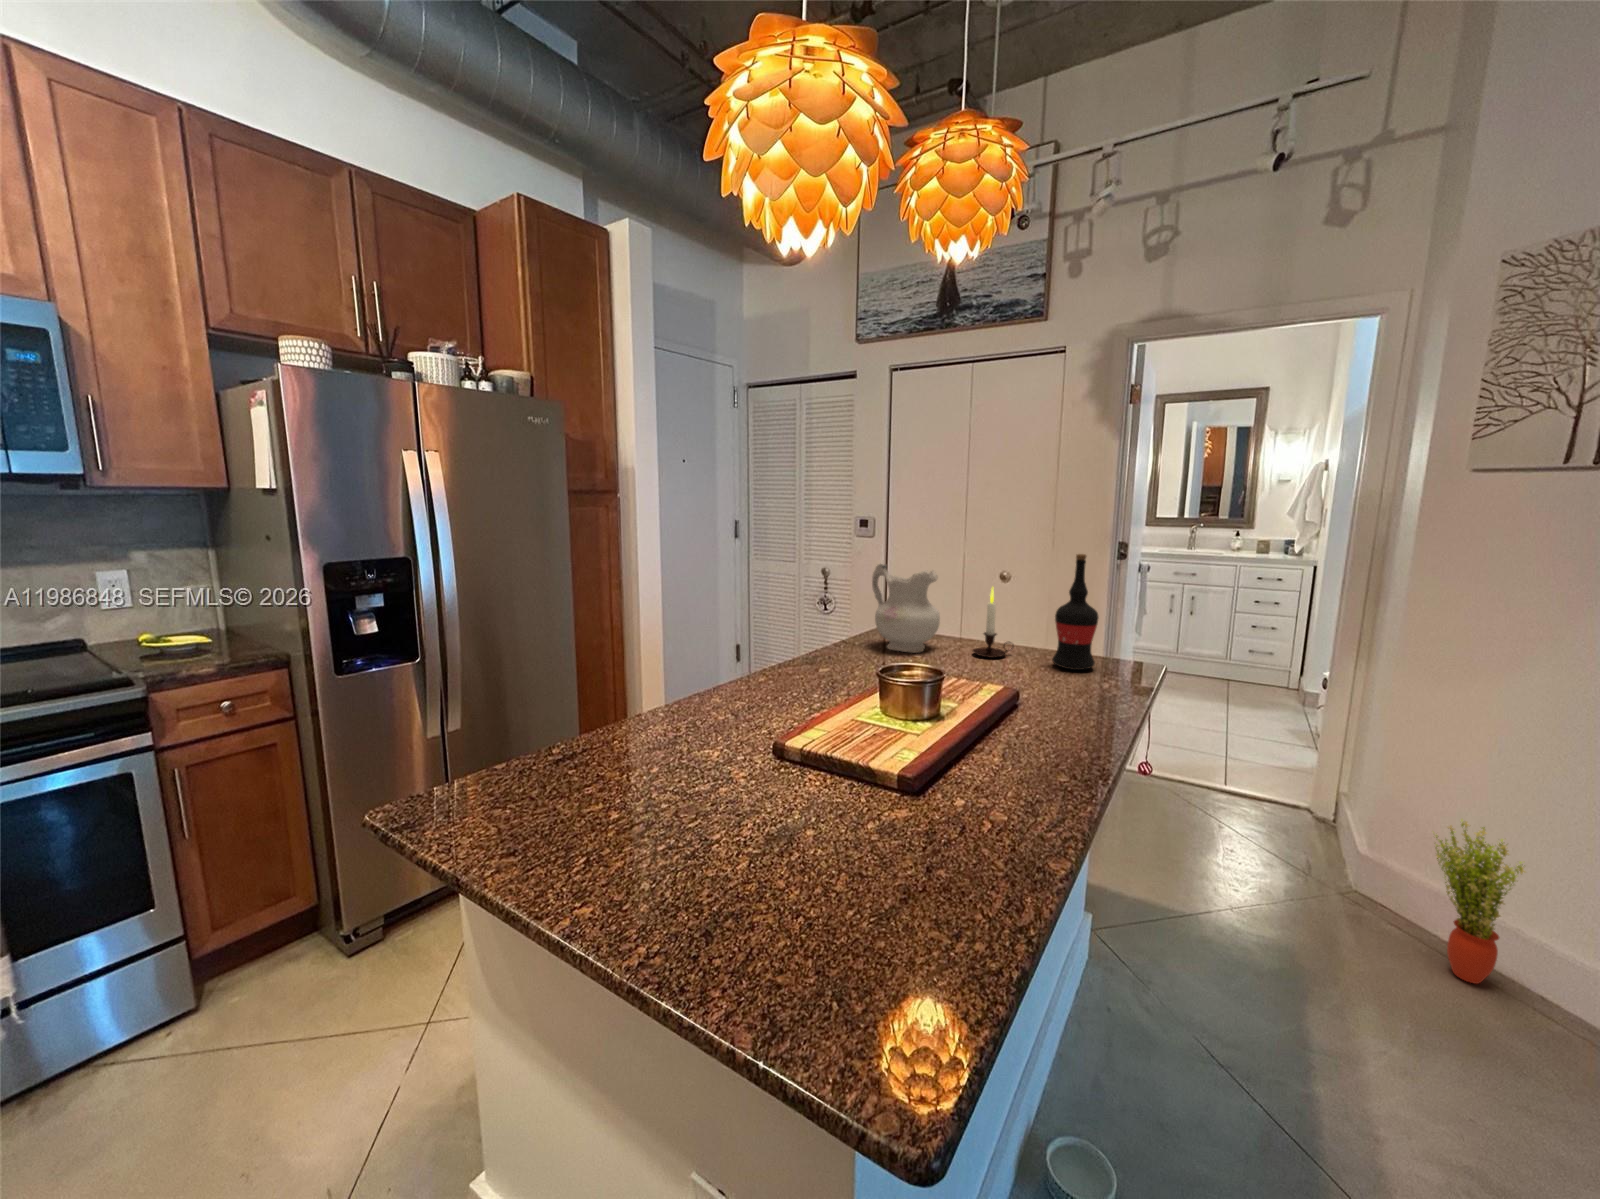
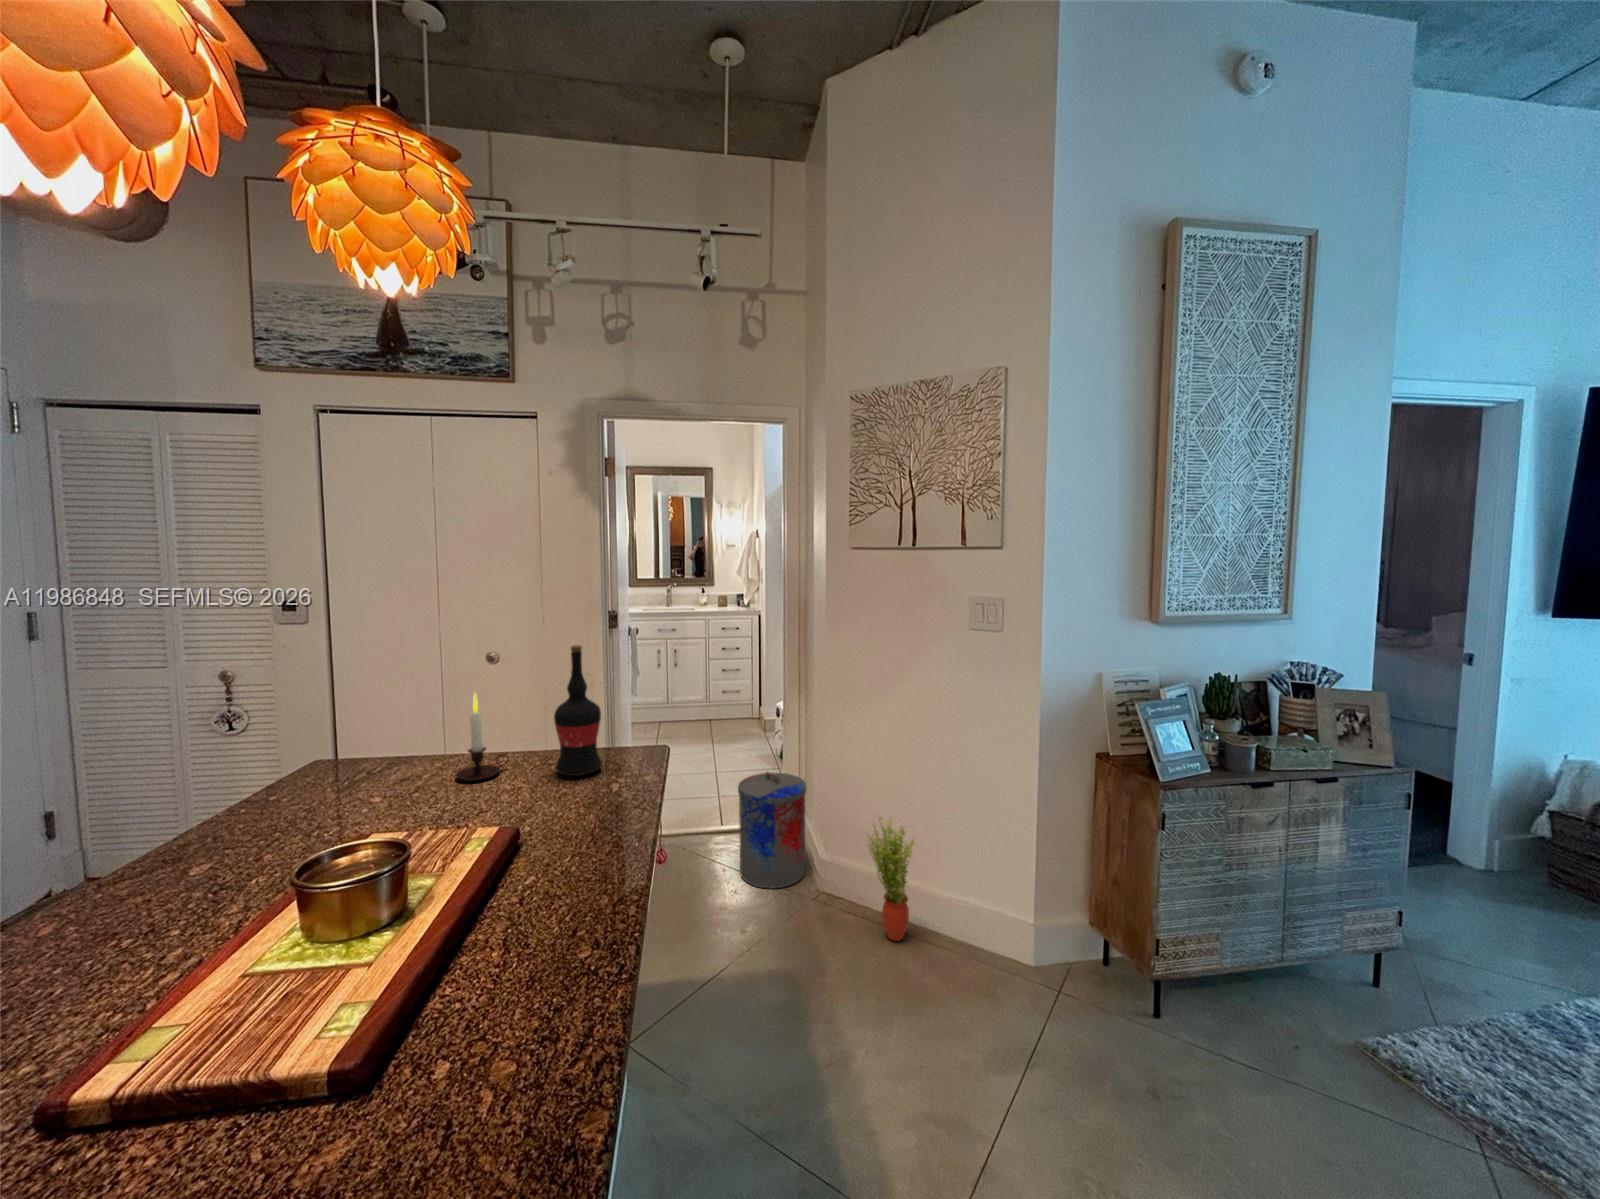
ceramic pitcher: present [872,564,940,653] -> none [291,679,406,799]
trash can: none [1241,735,1350,869] -> present [738,772,806,888]

